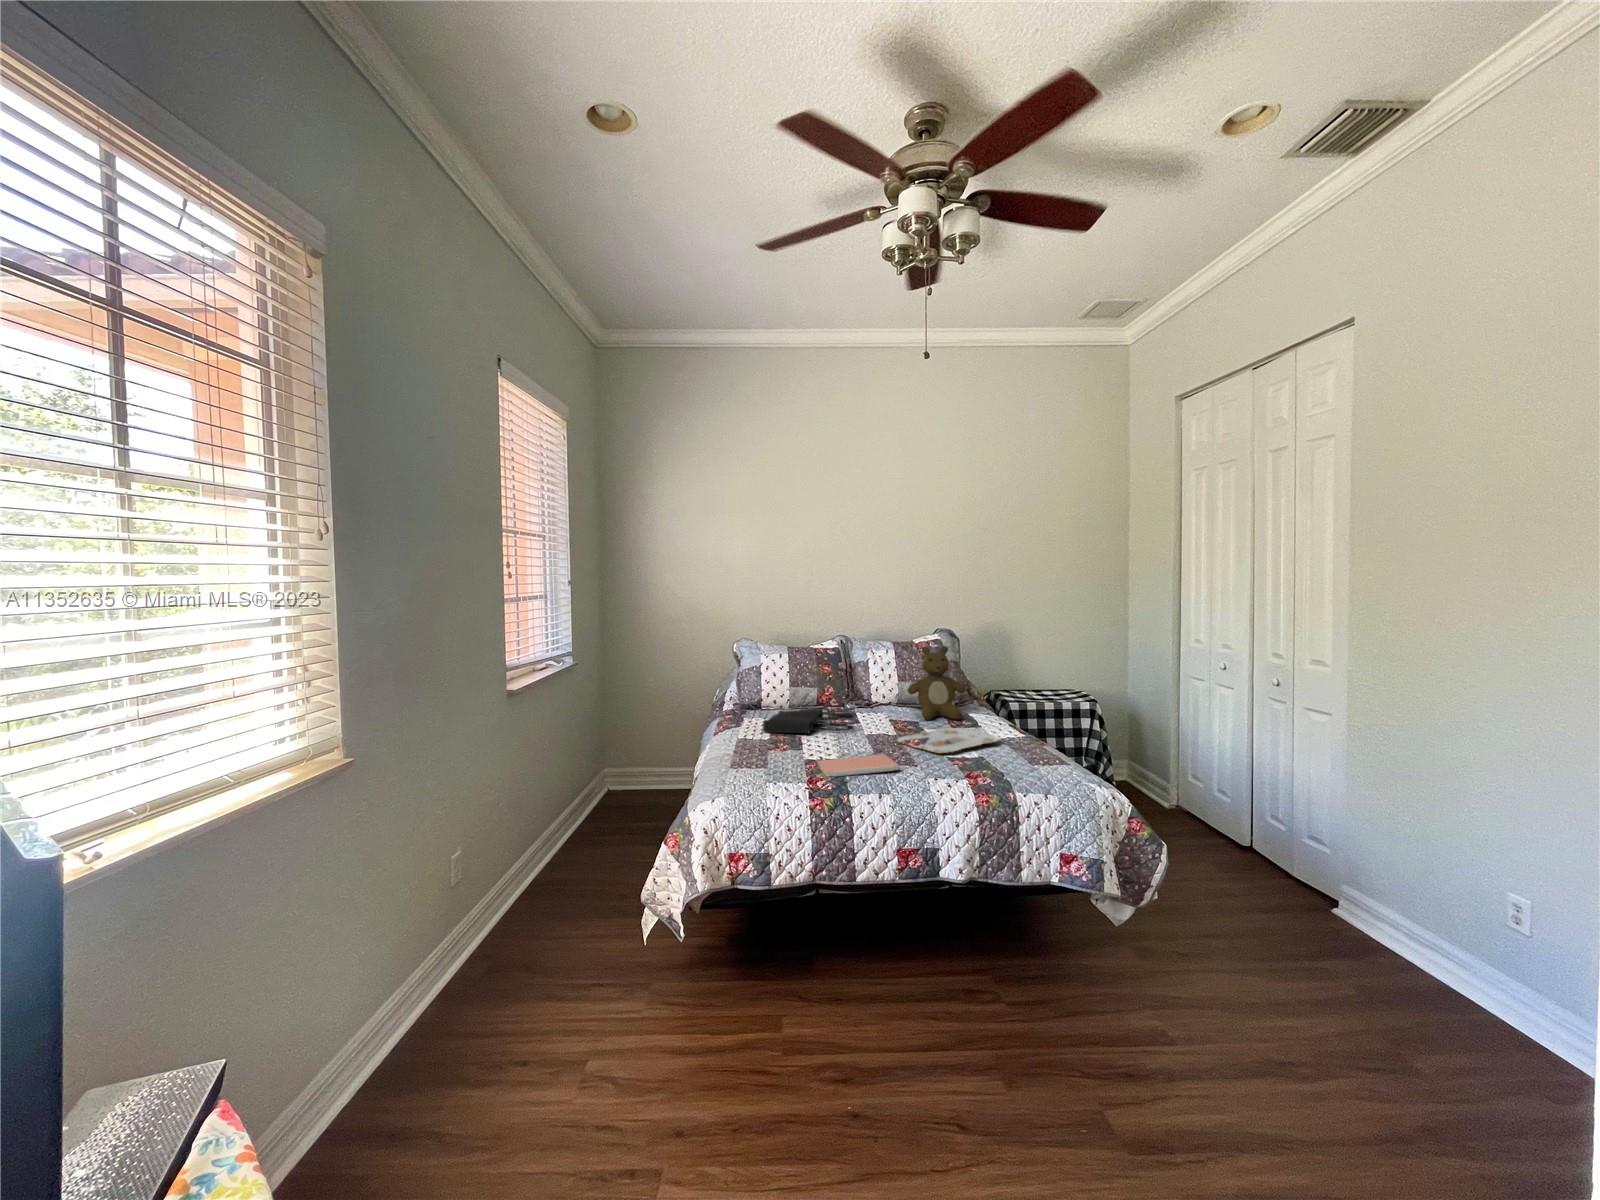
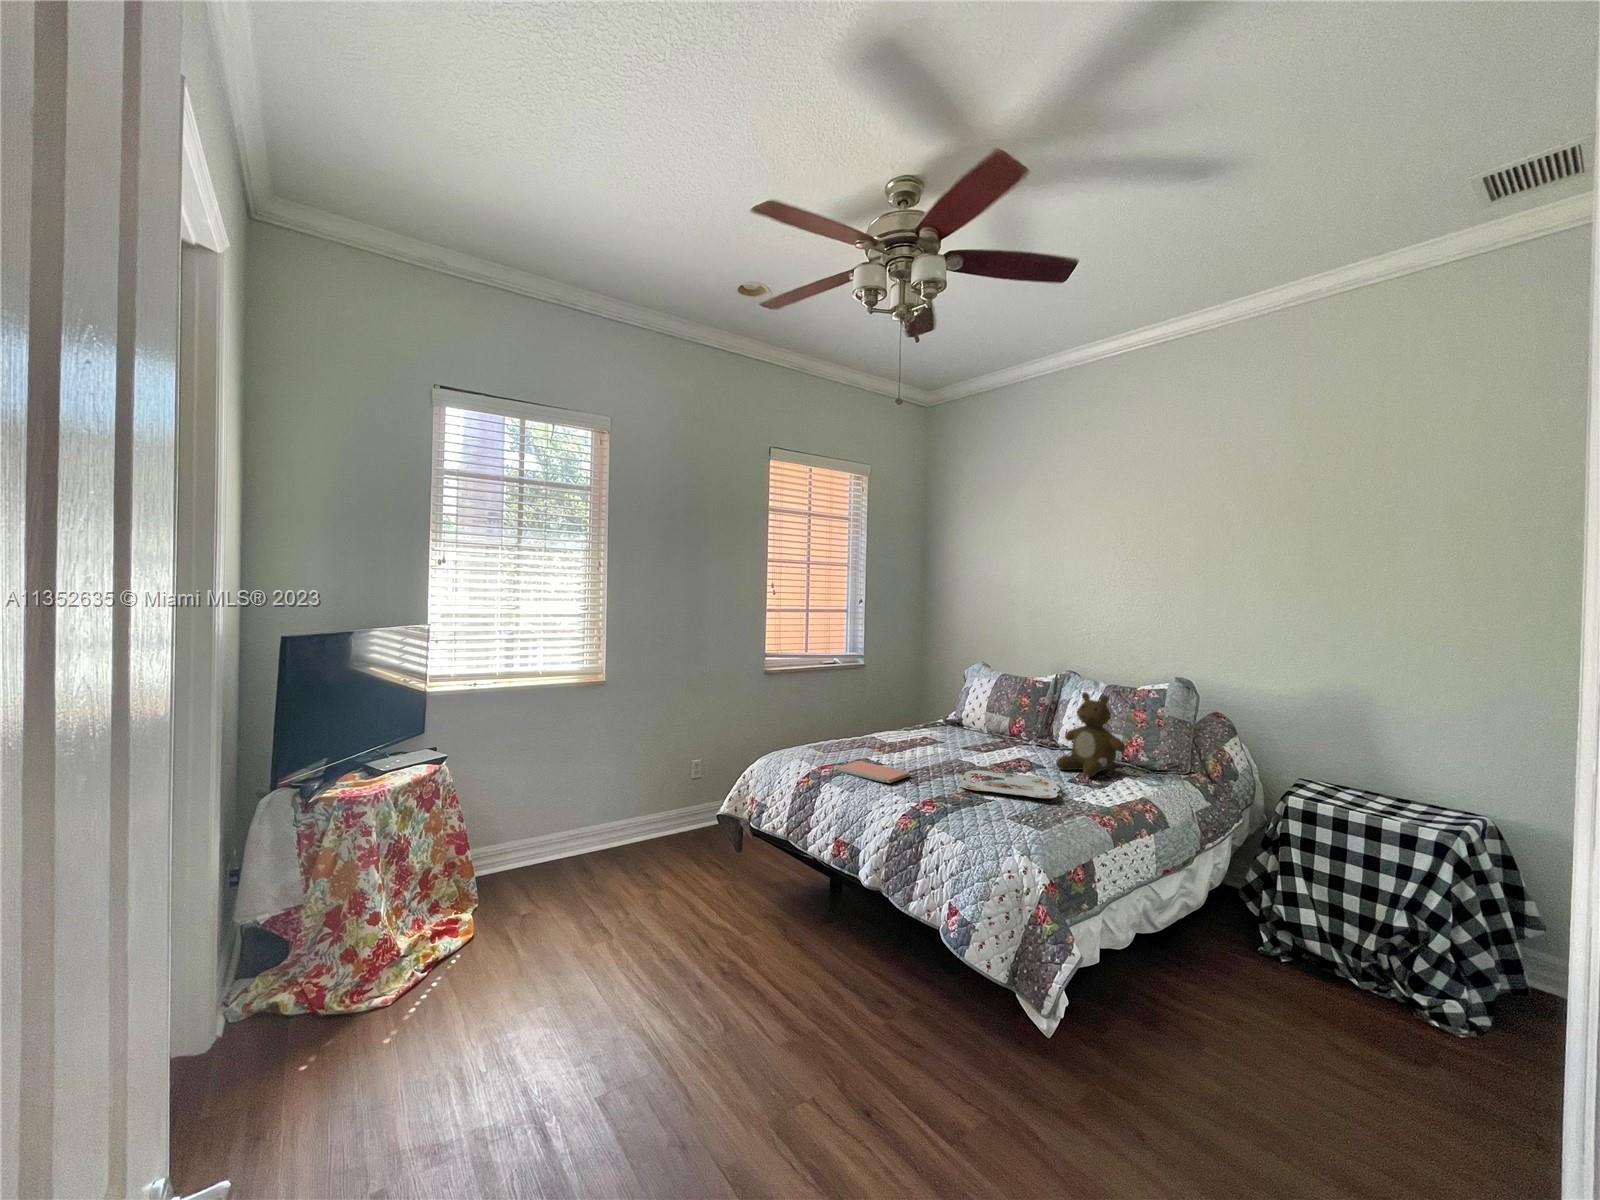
tote bag: present [763,709,854,733] -> none [895,726,963,754]

